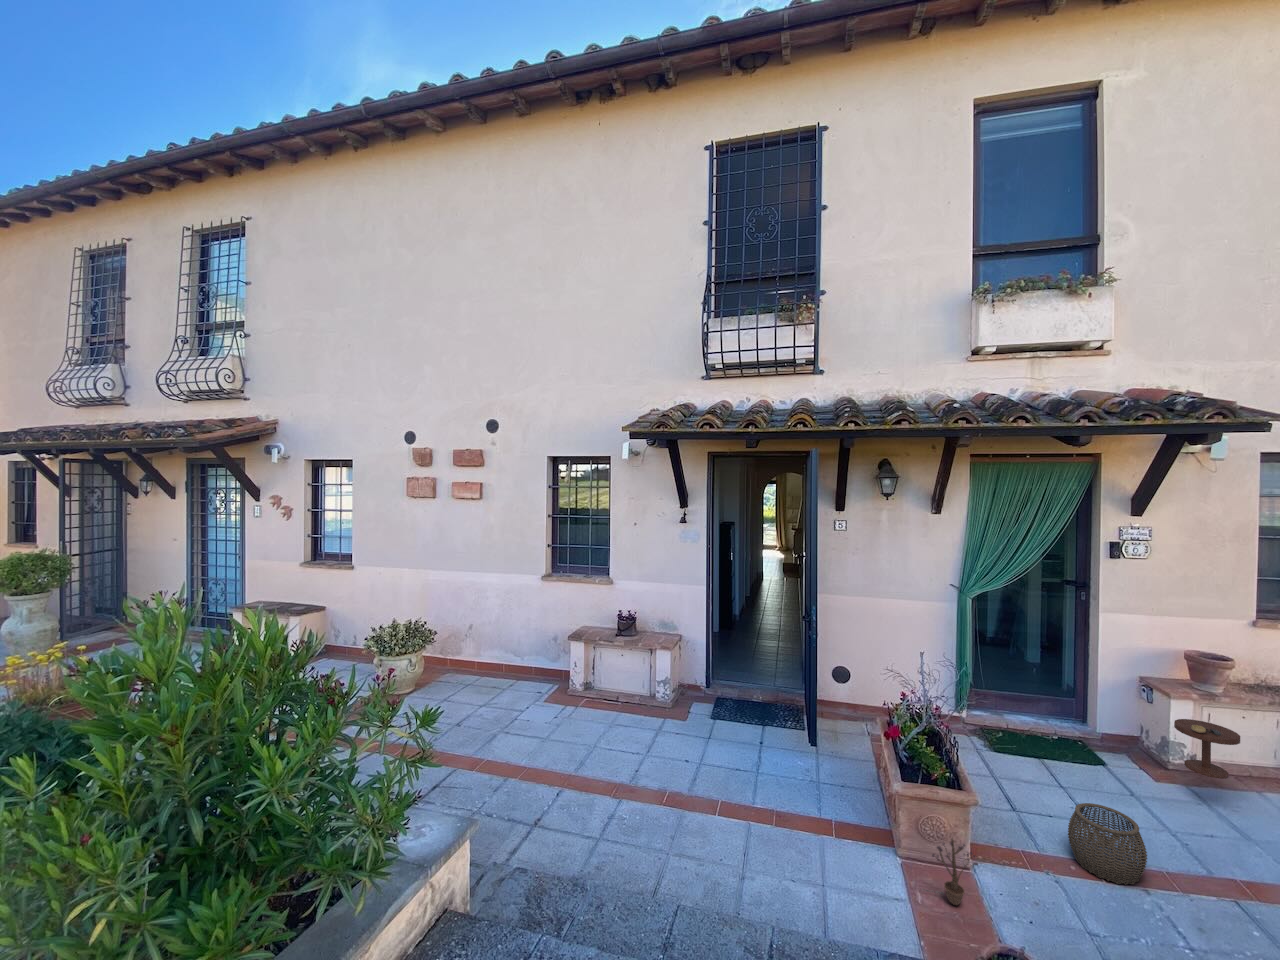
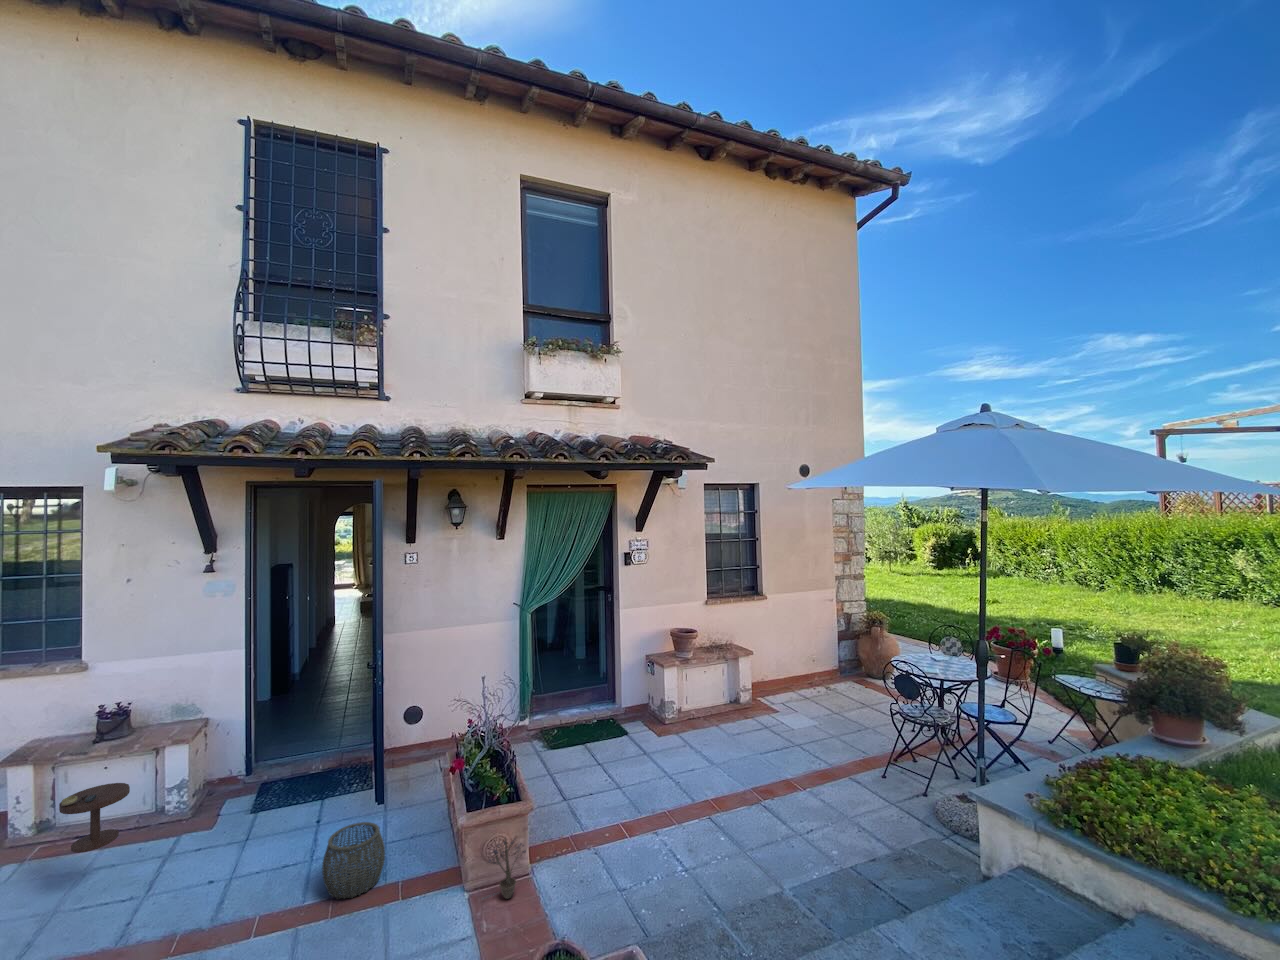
side table: present [1174,719,1240,779] -> present [59,783,130,853]
woven basket: present [1068,803,1147,885] -> present [322,822,385,899]

